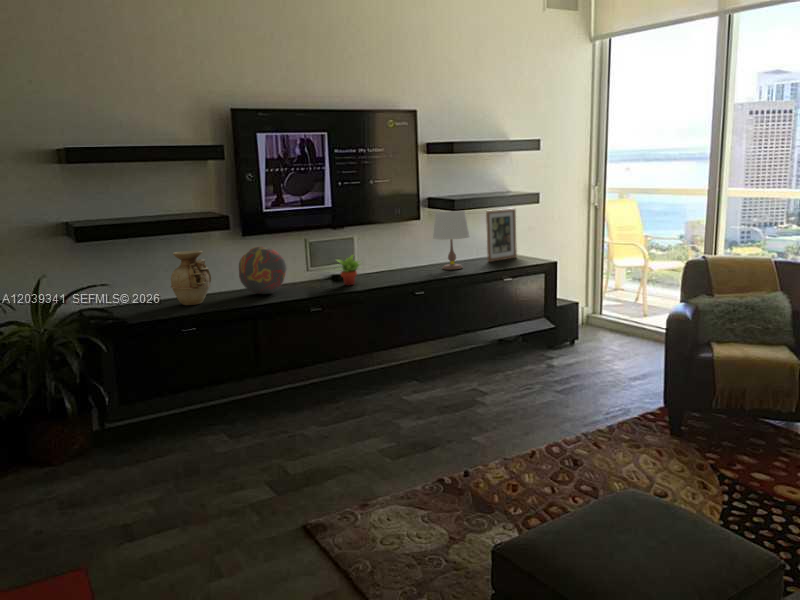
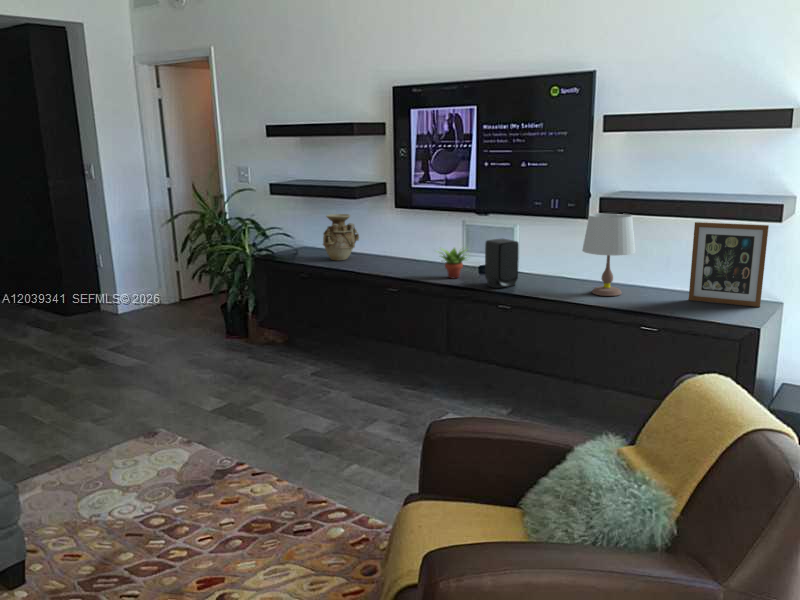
speaker: none [386,240,409,281] -> present [485,239,519,288]
decorative orb: present [239,246,287,294] -> none [367,220,413,267]

